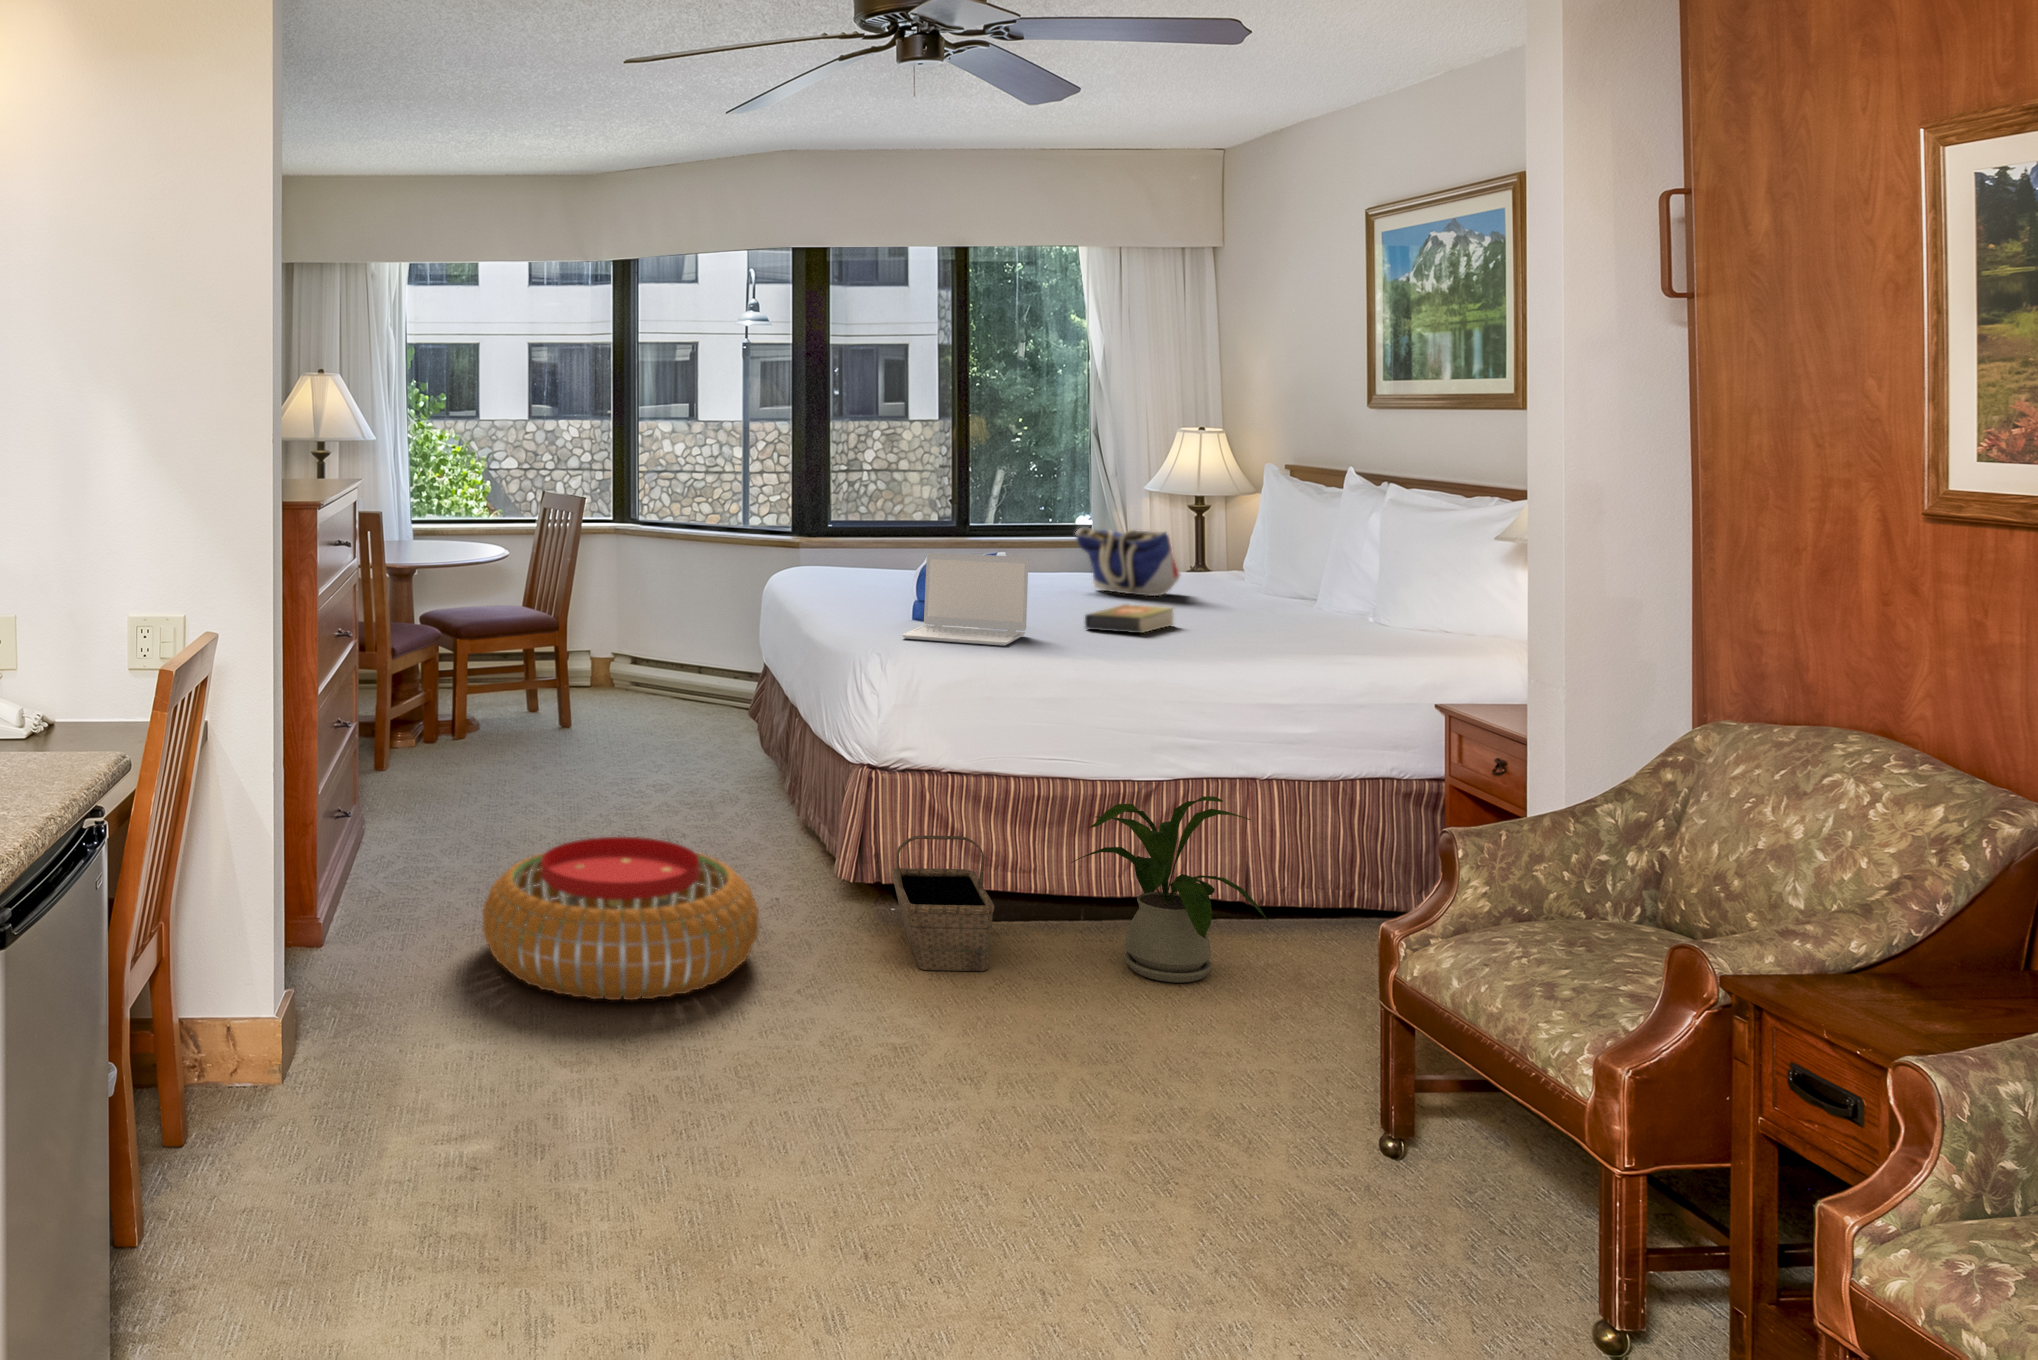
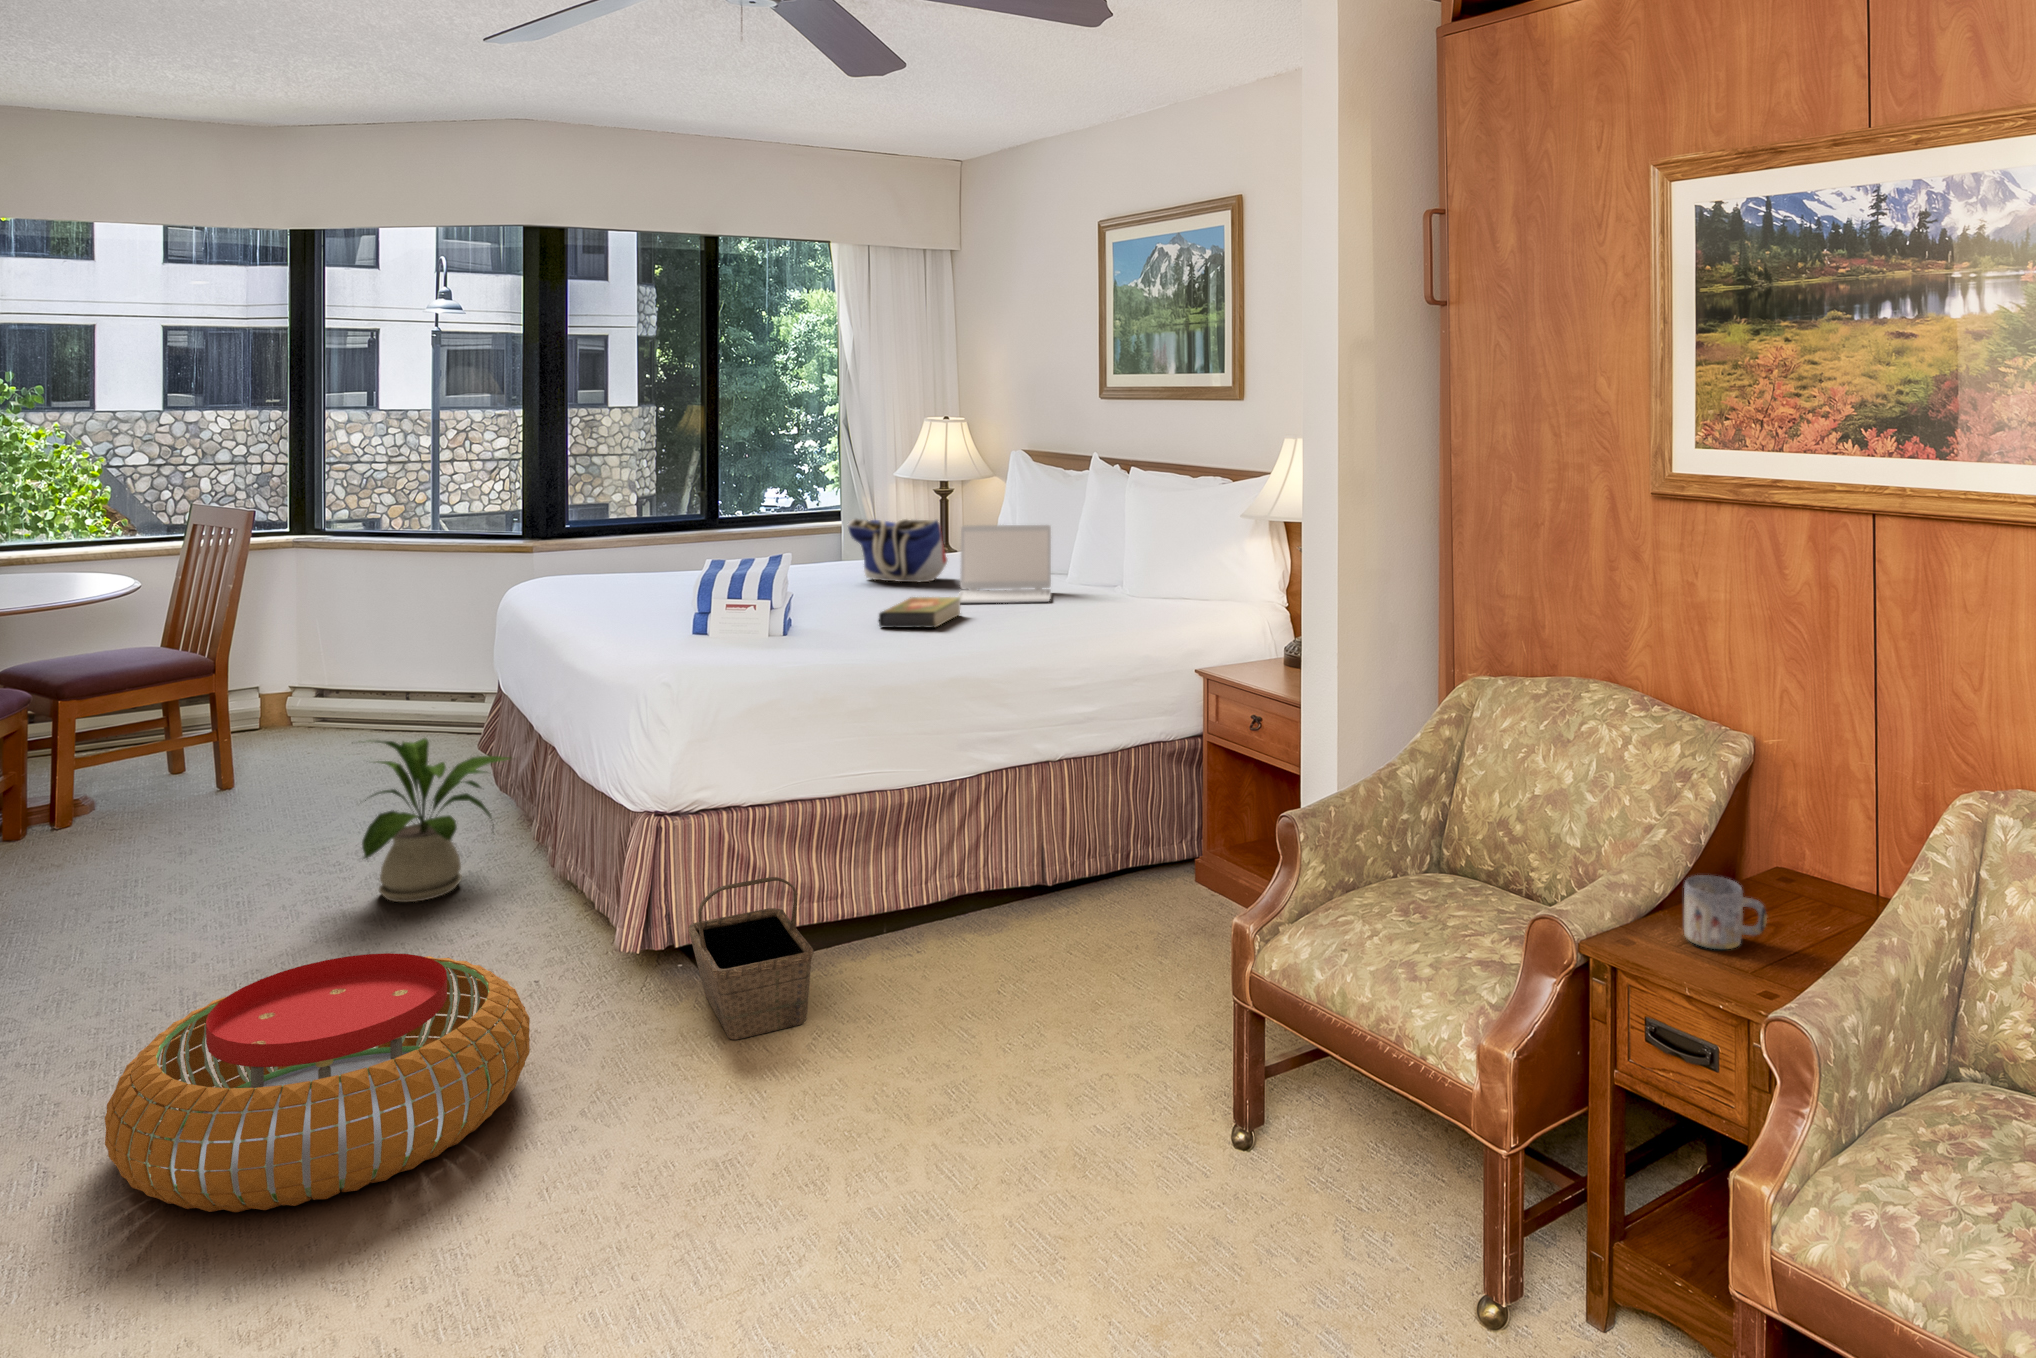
laptop: present [902,553,1029,646] -> present [958,525,1051,603]
house plant: present [1071,796,1268,983] -> present [362,738,511,902]
mug: none [1863,928,1974,1011] -> present [1684,875,1767,949]

